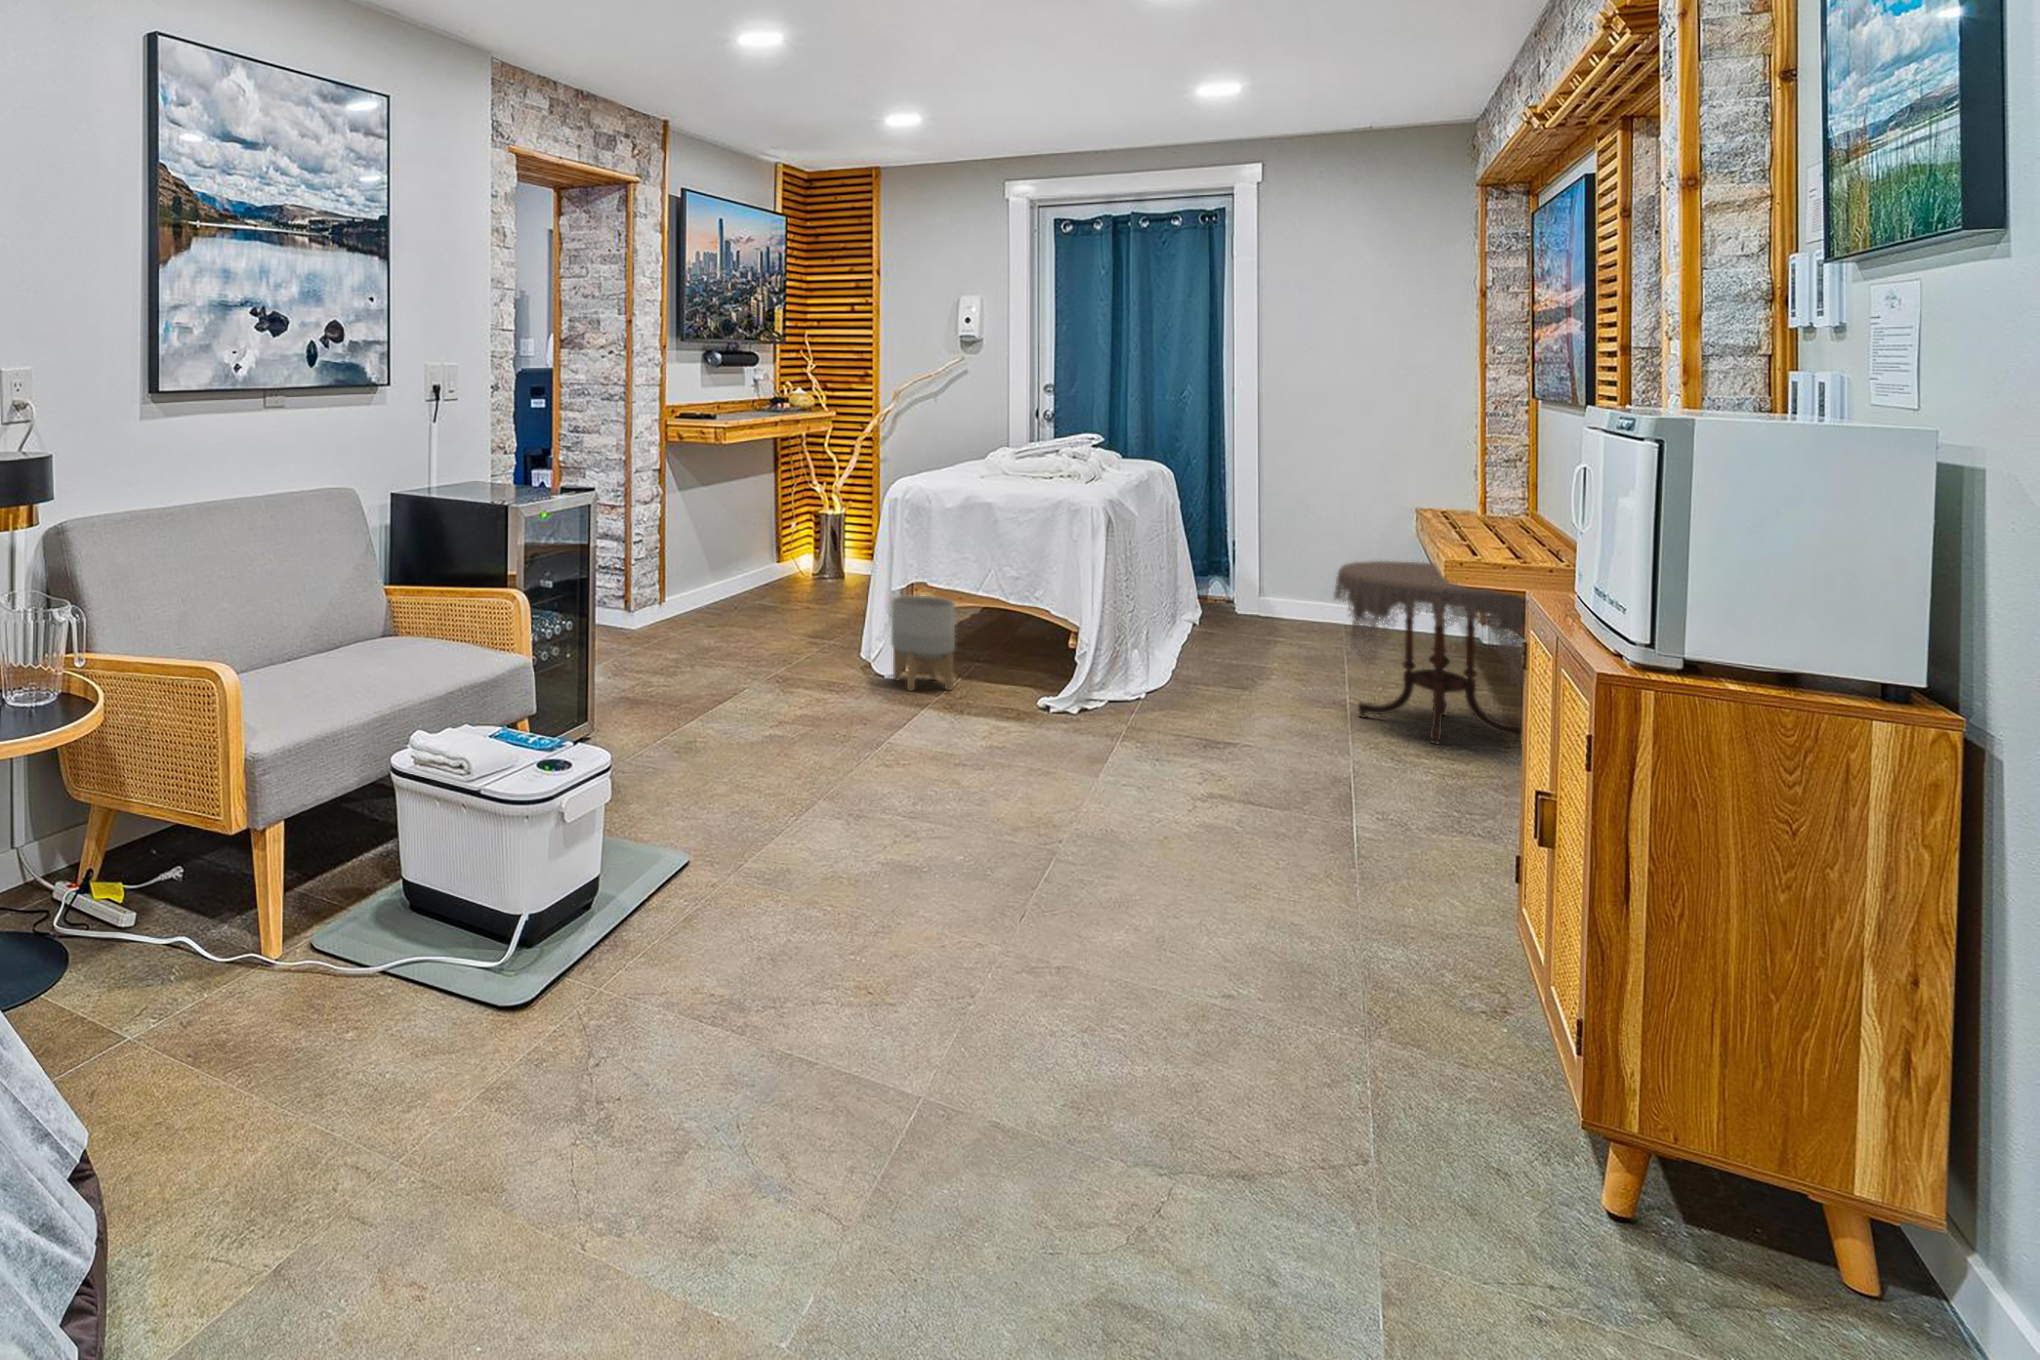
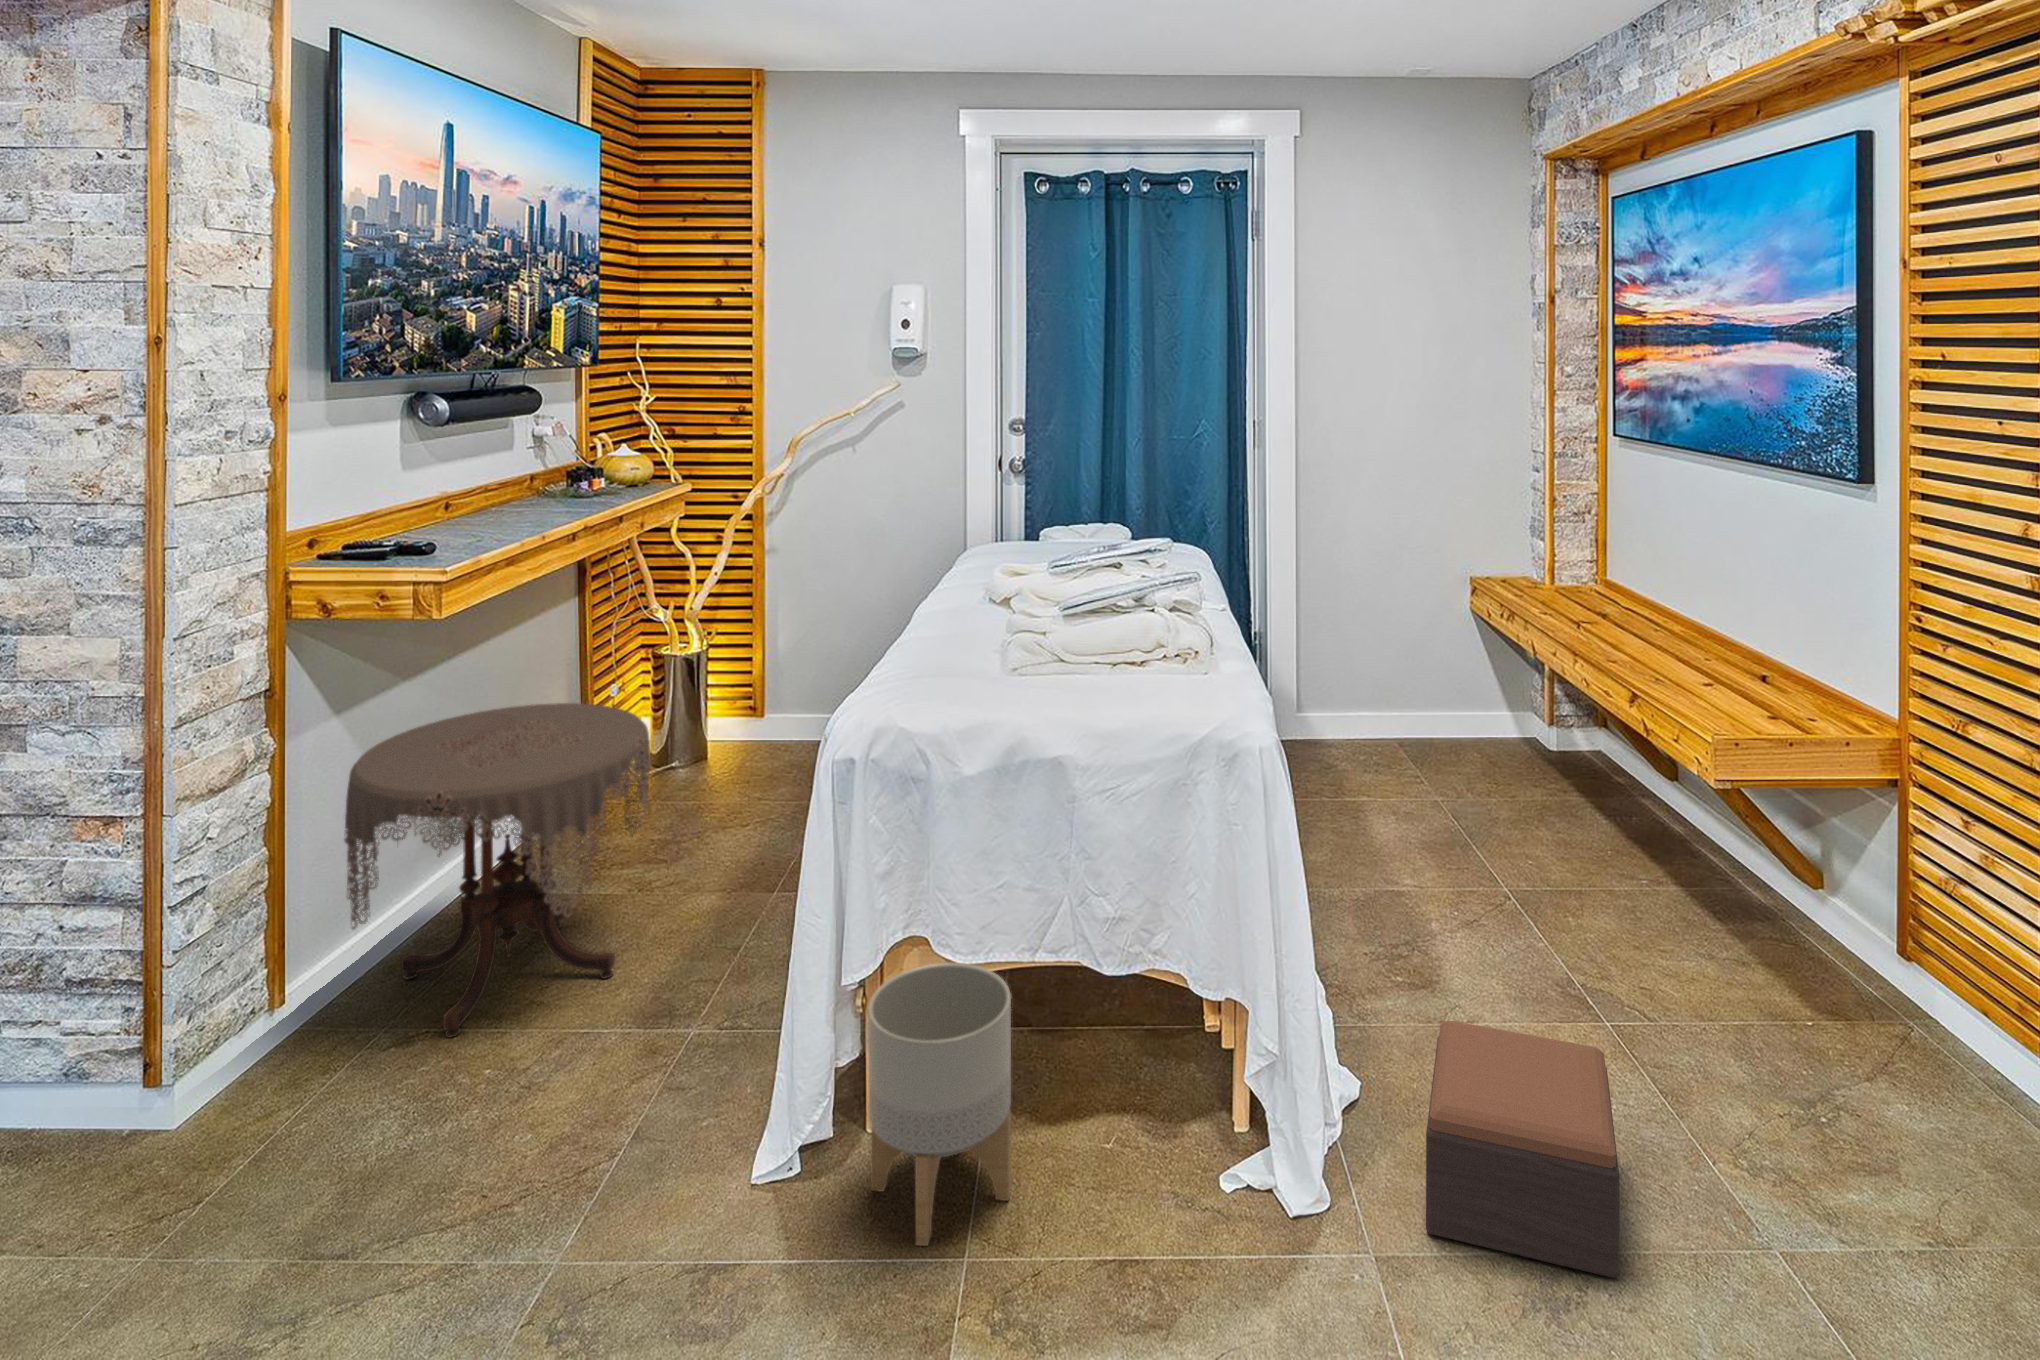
side table: present [1335,561,1526,744] -> present [344,703,652,1038]
footstool: none [1141,658,1265,746] -> present [1426,1021,1619,1278]

